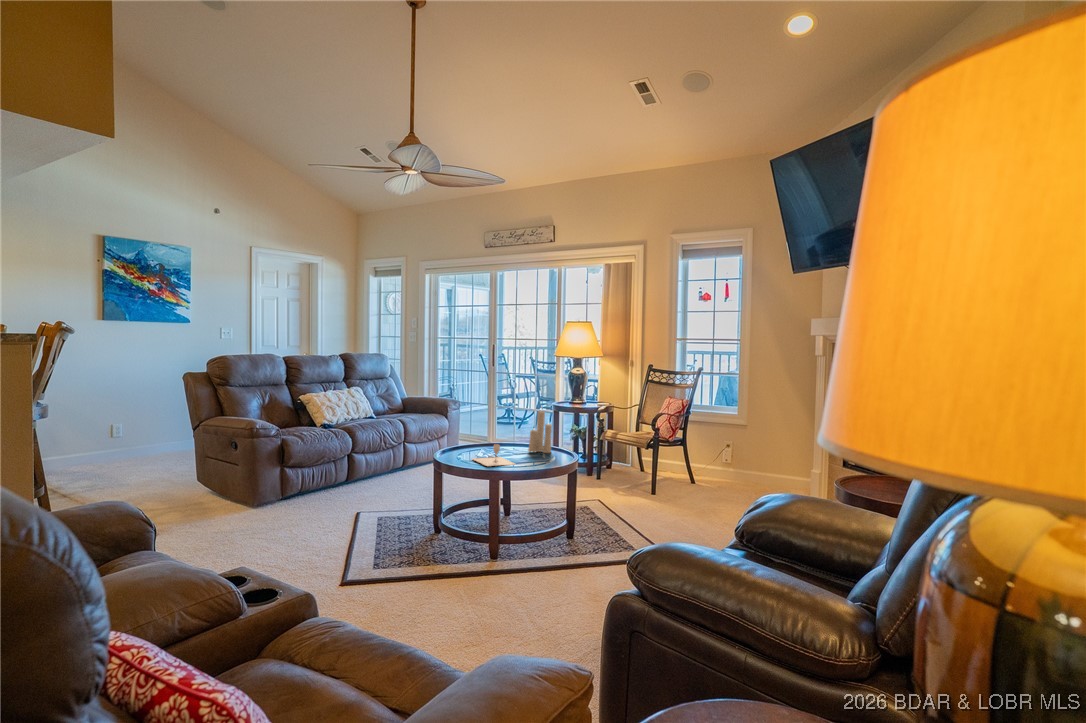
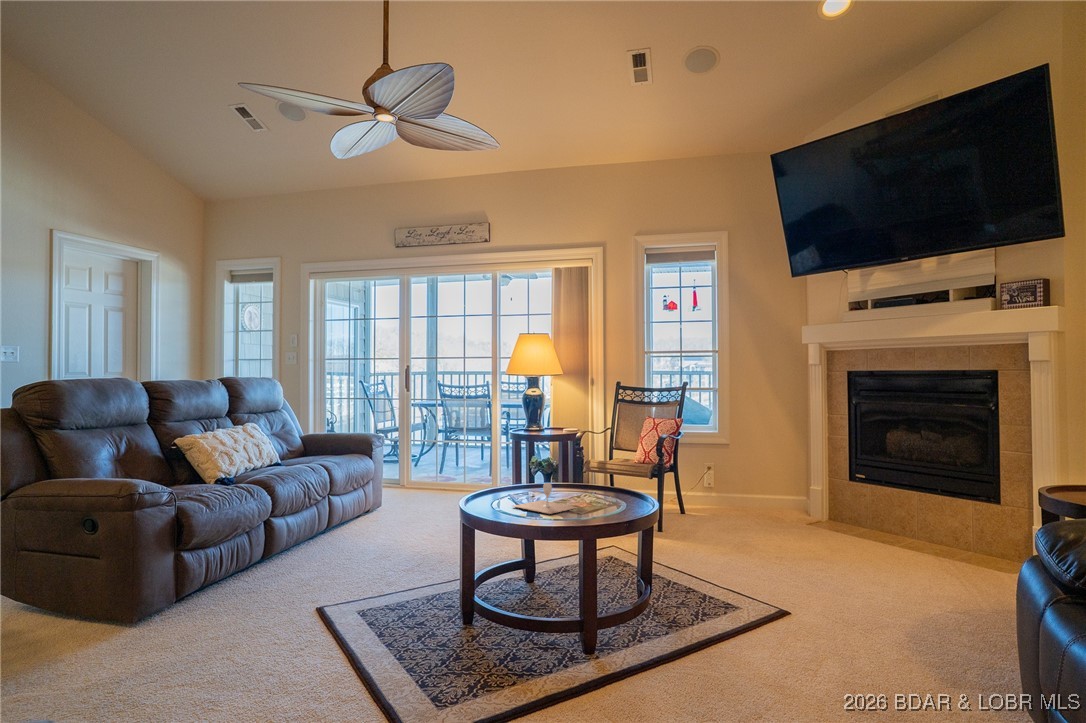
candle: present [528,410,552,453] -> none [560,426,589,490]

